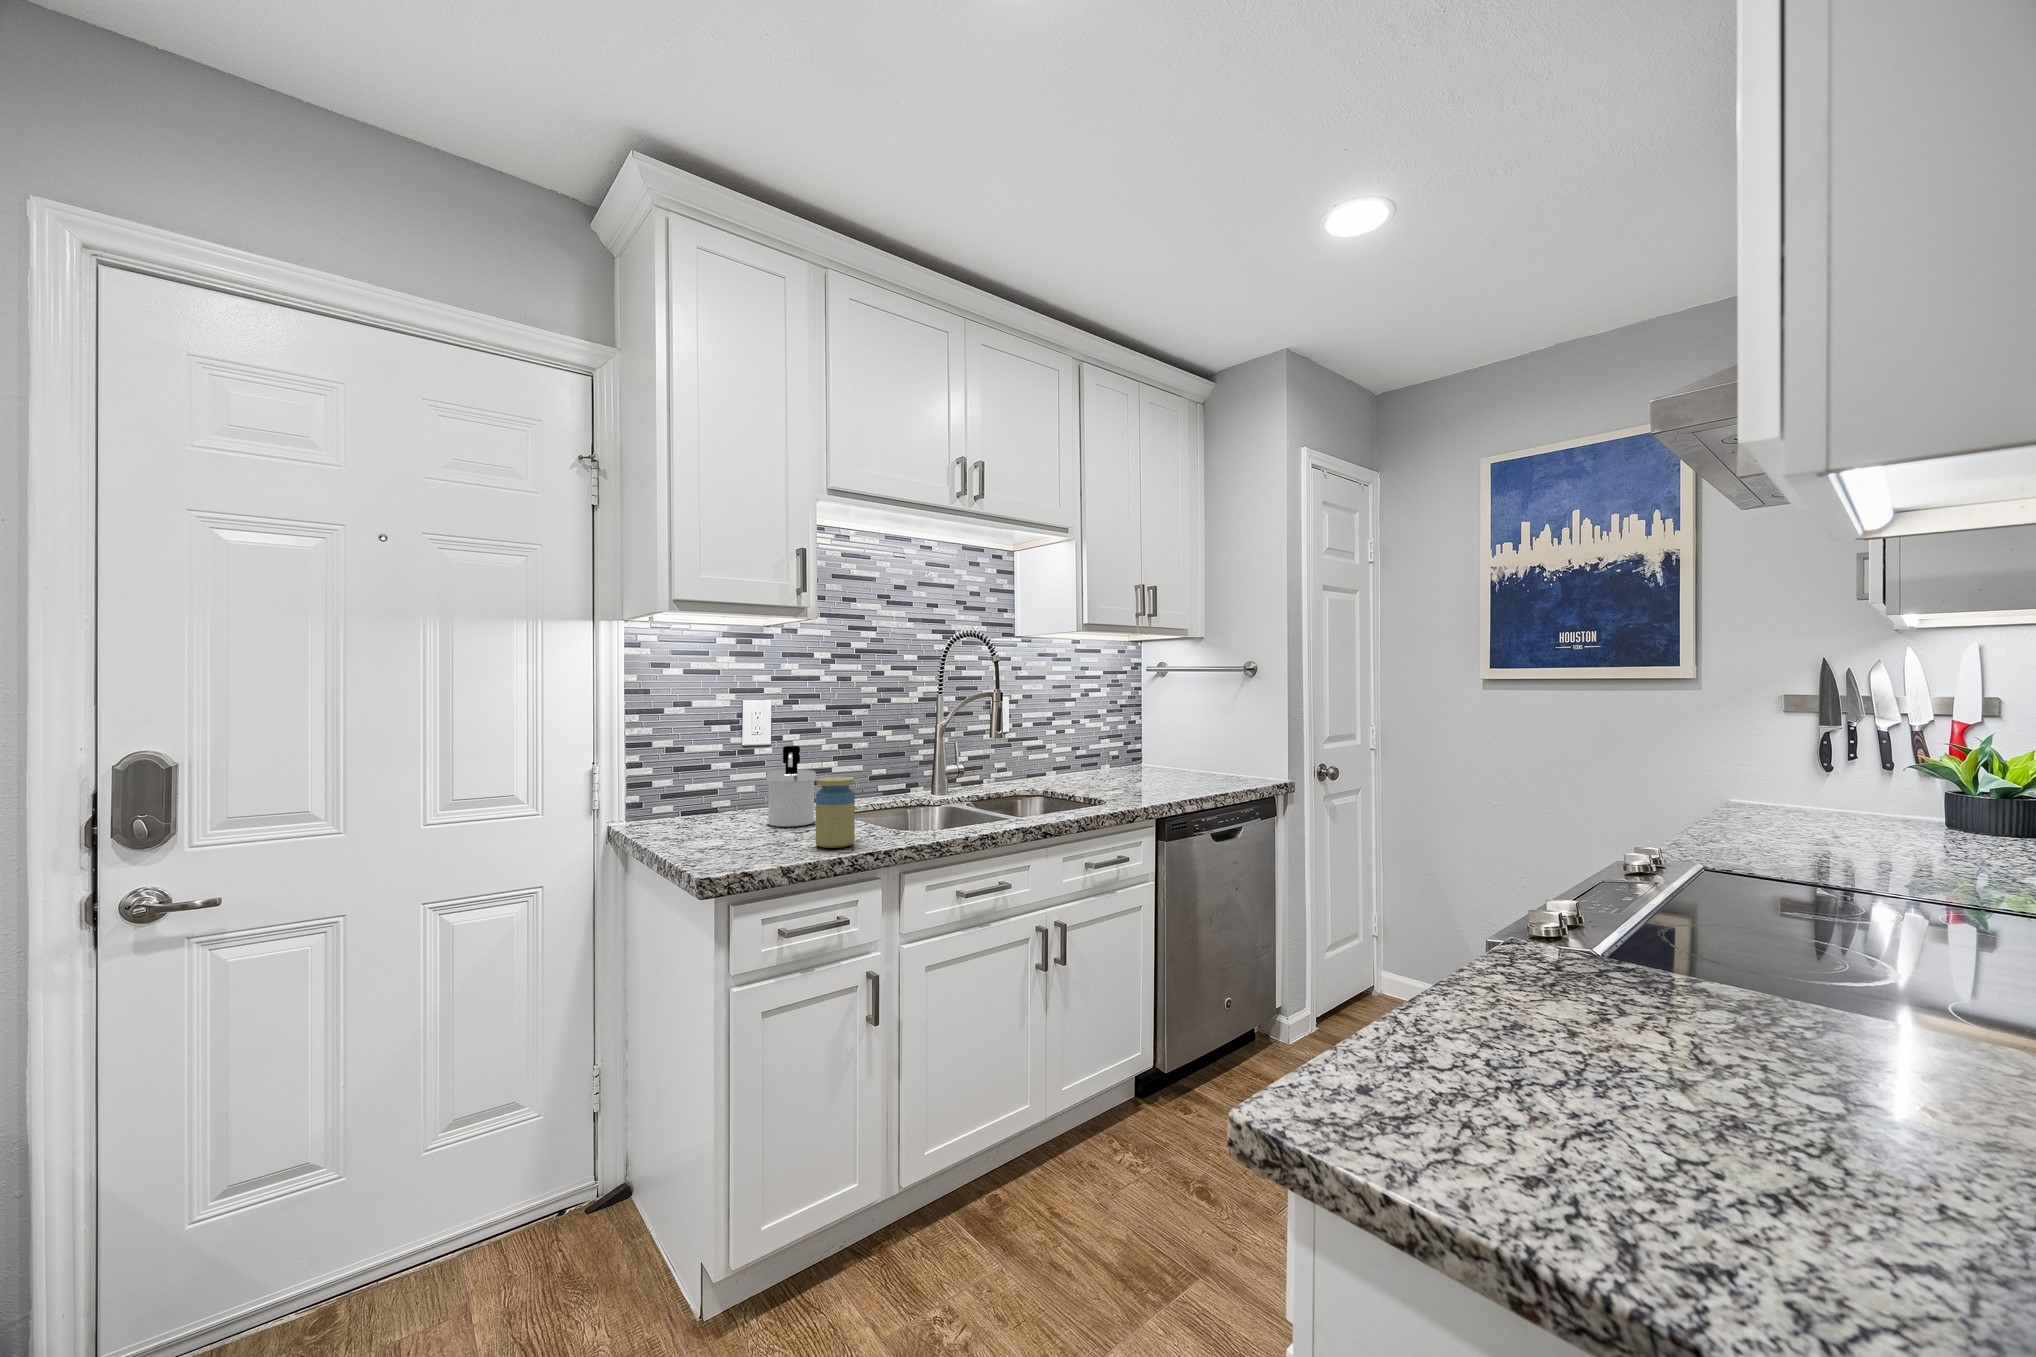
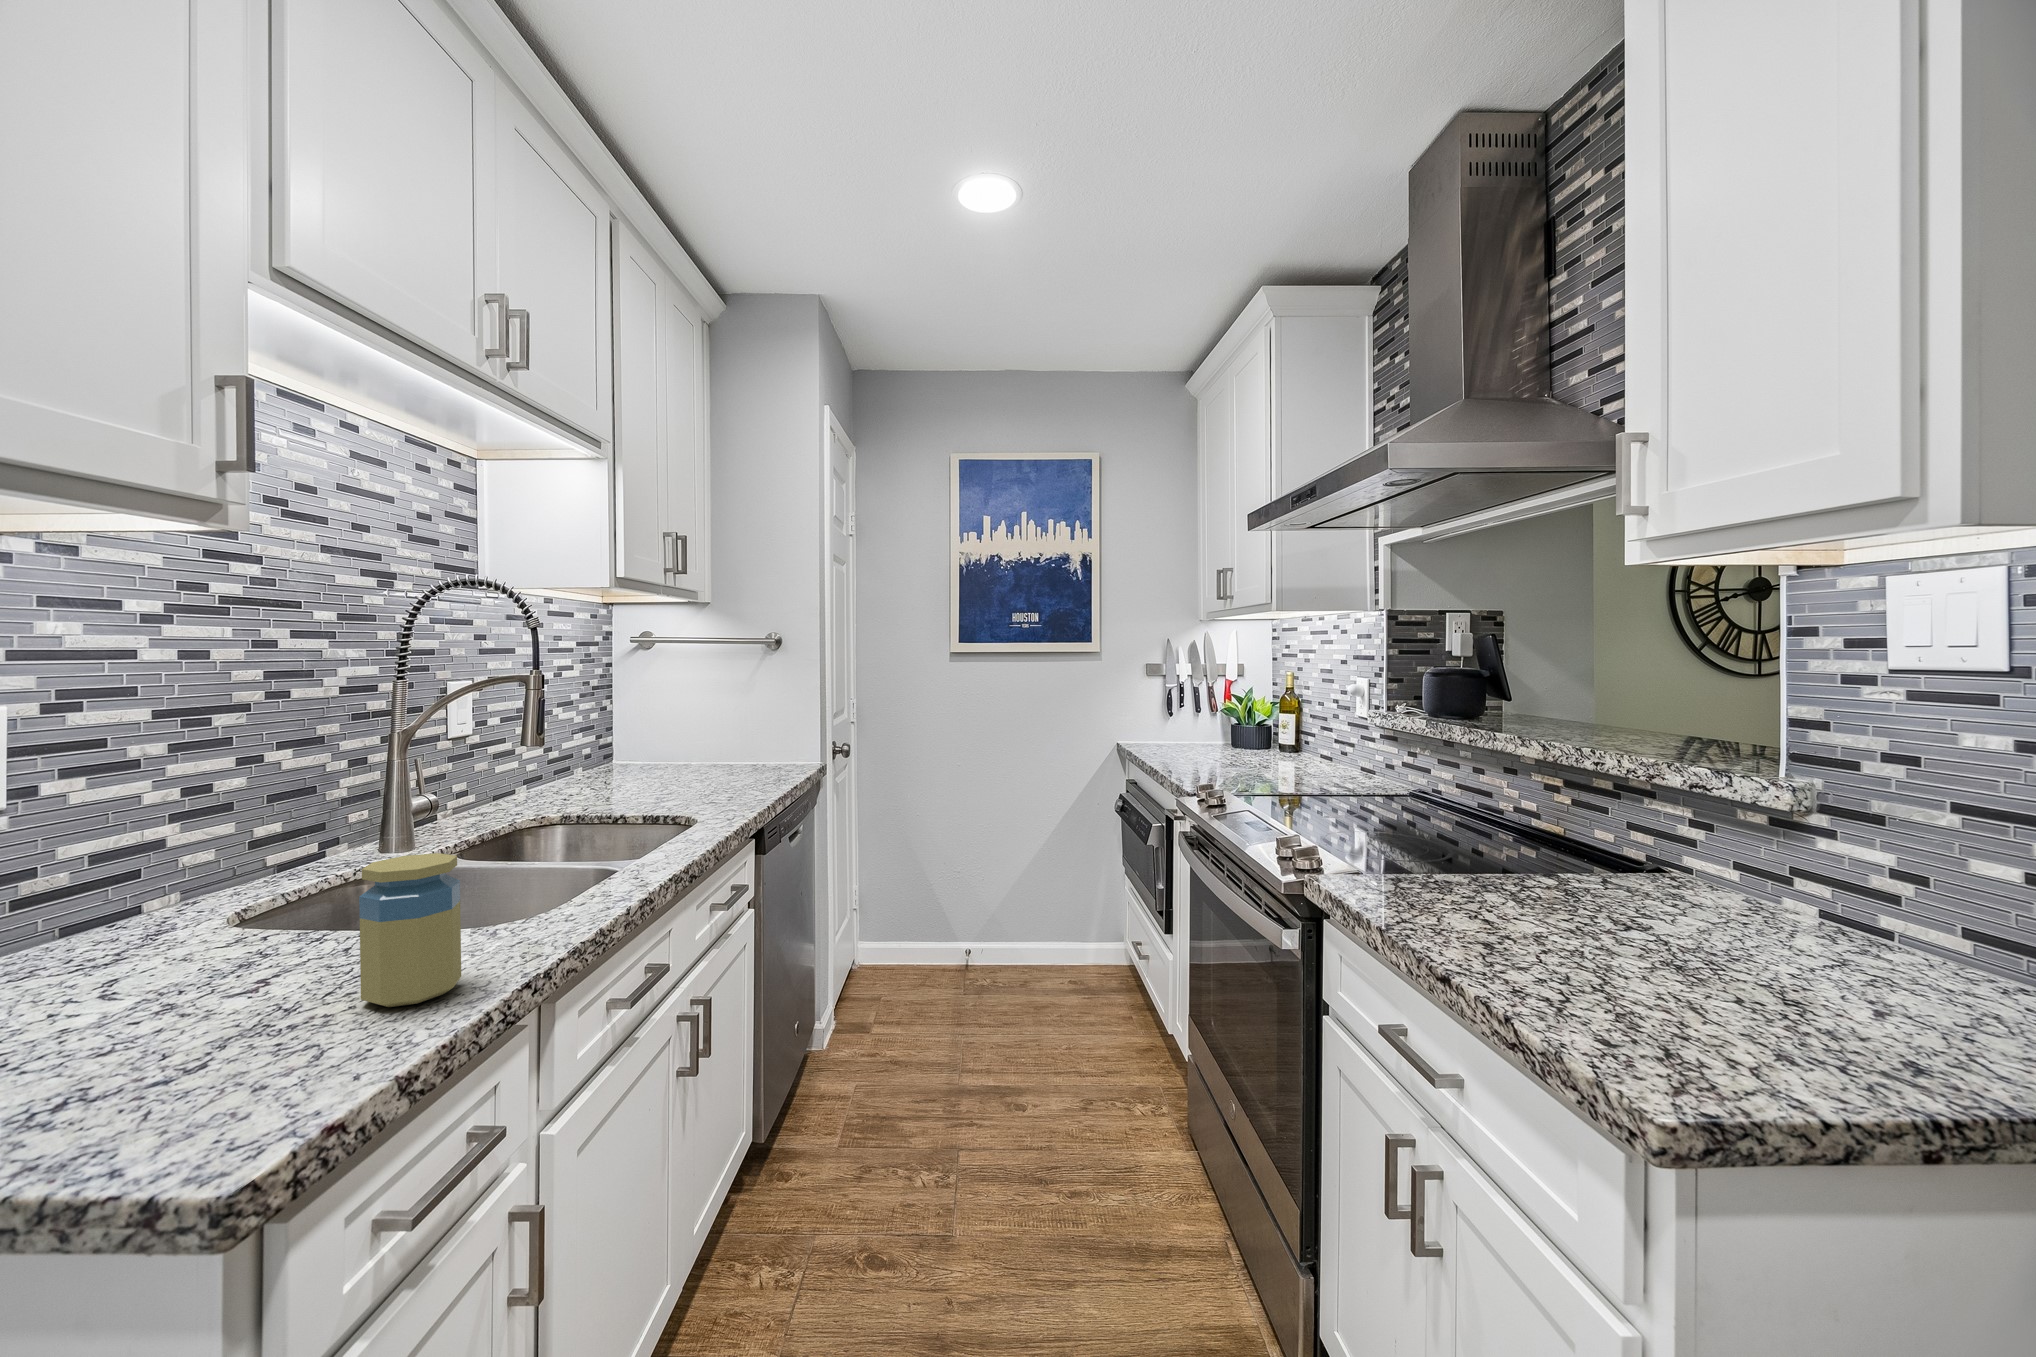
soap dispenser: present [767,746,816,827] -> none [79,805,232,996]

